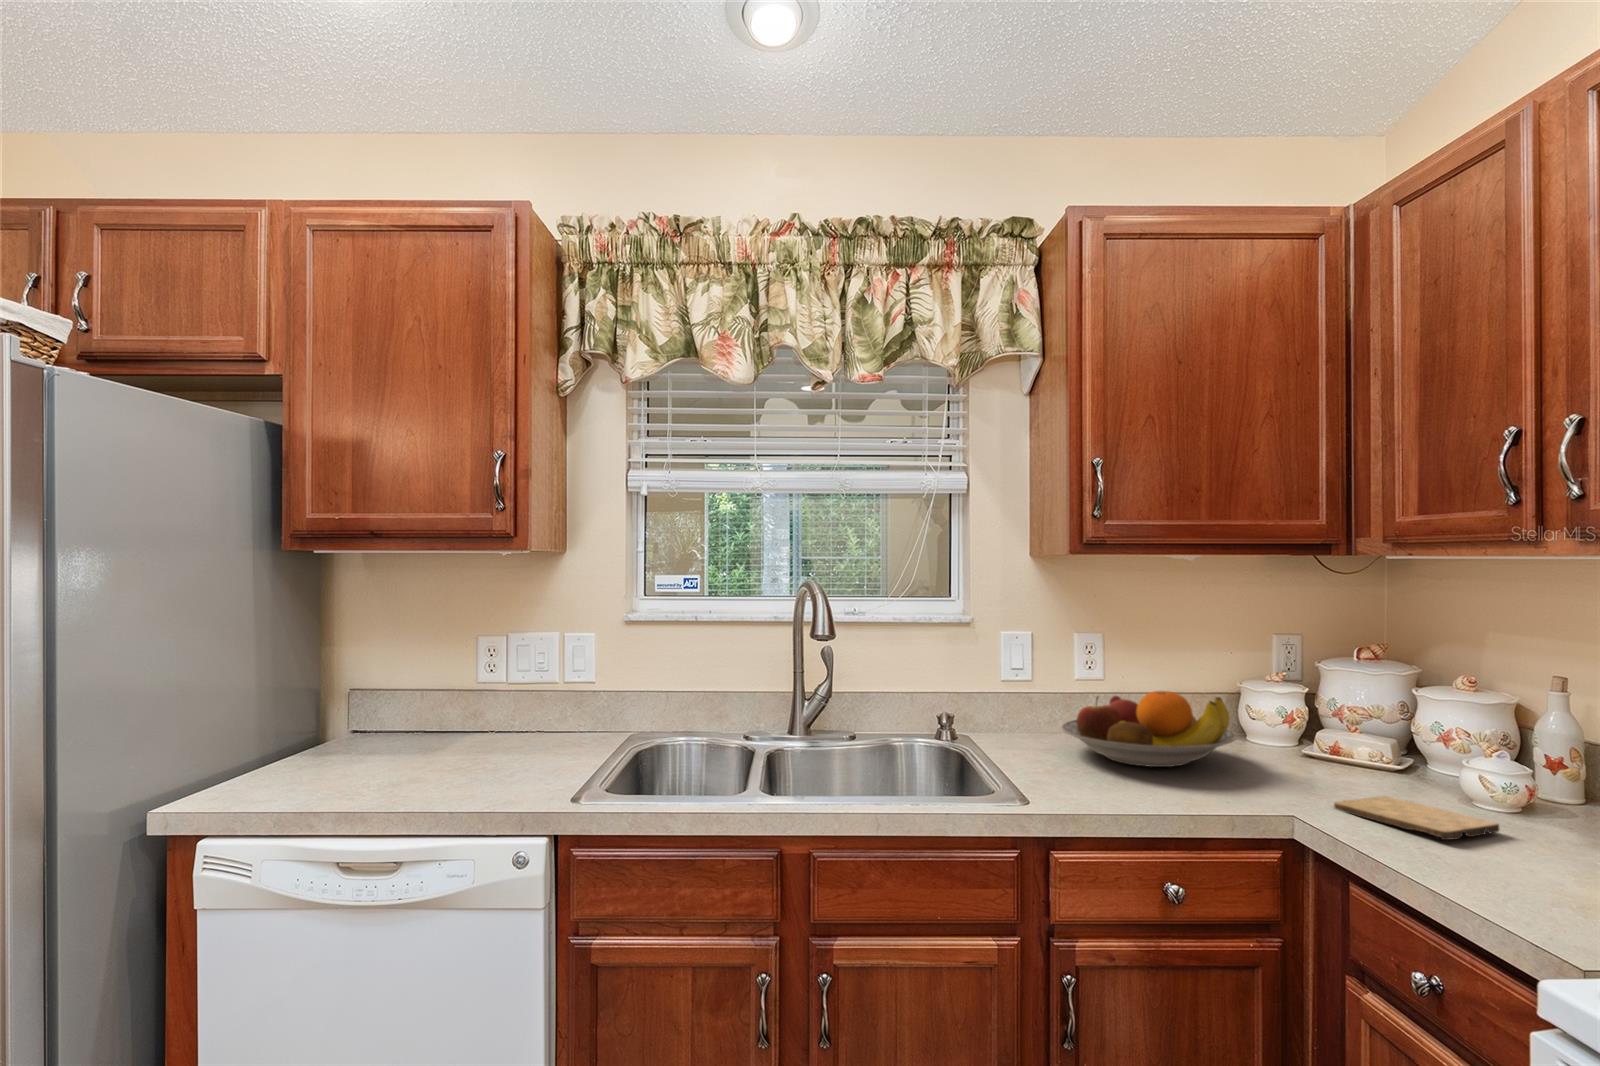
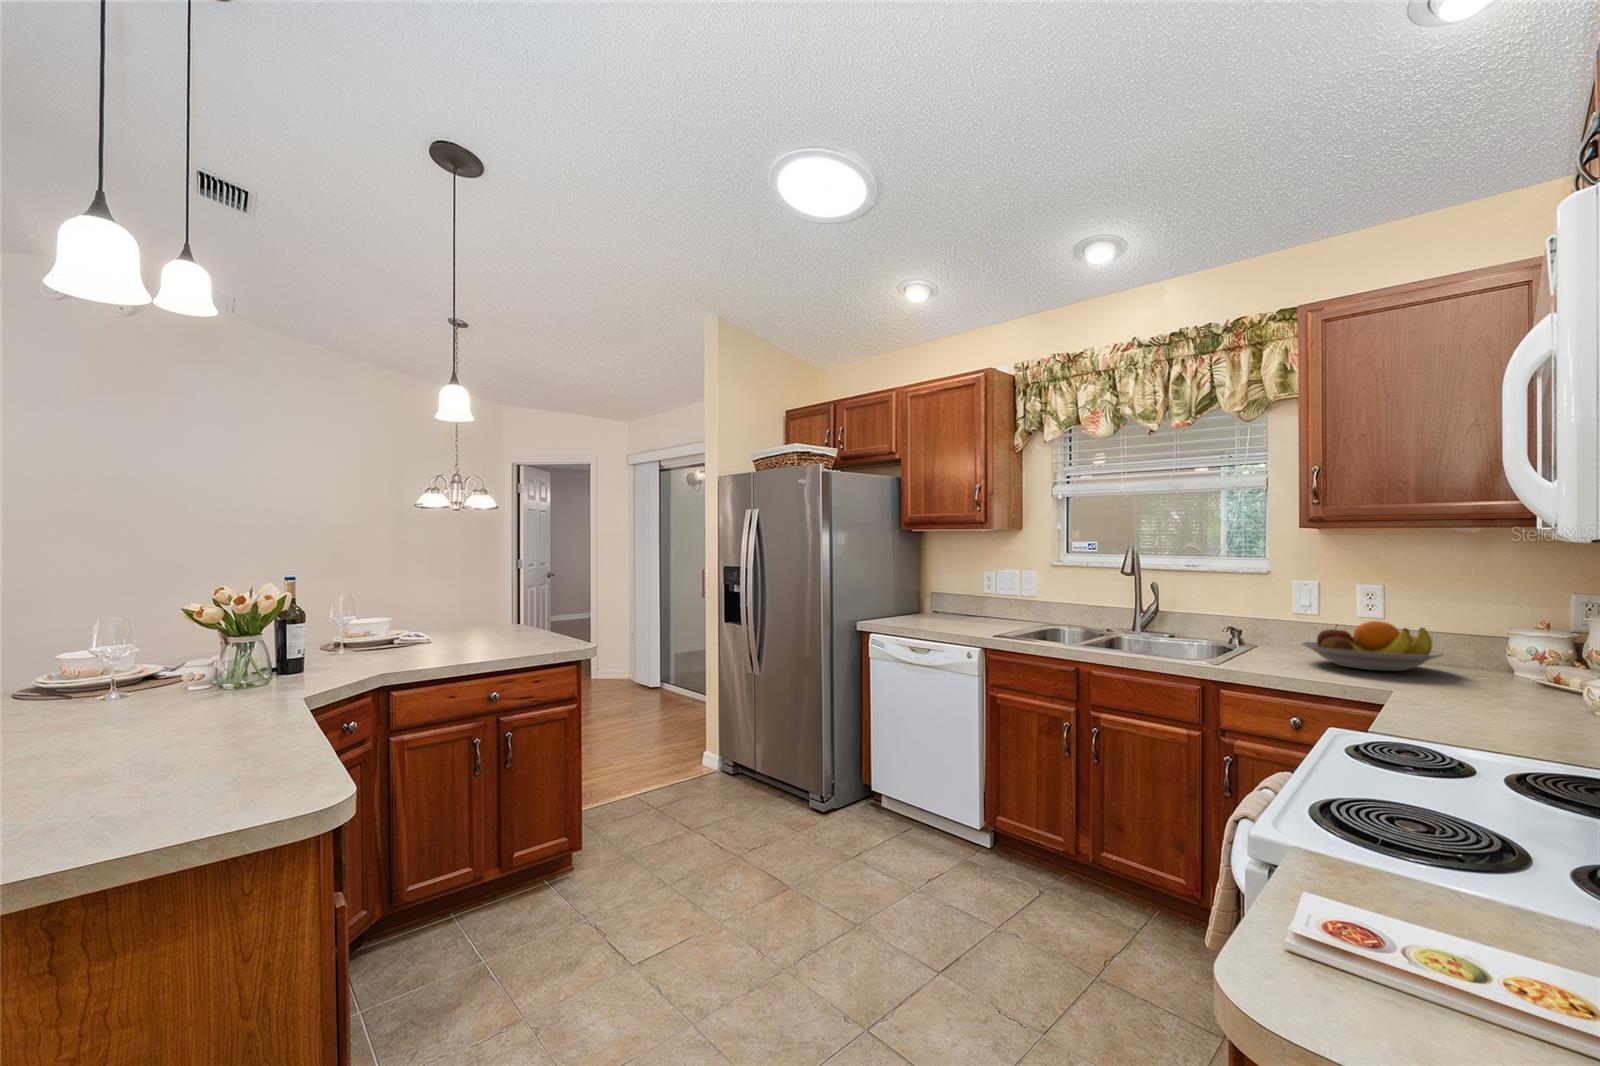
cutting board: present [1334,796,1499,840] -> none [1446,690,1549,713]

